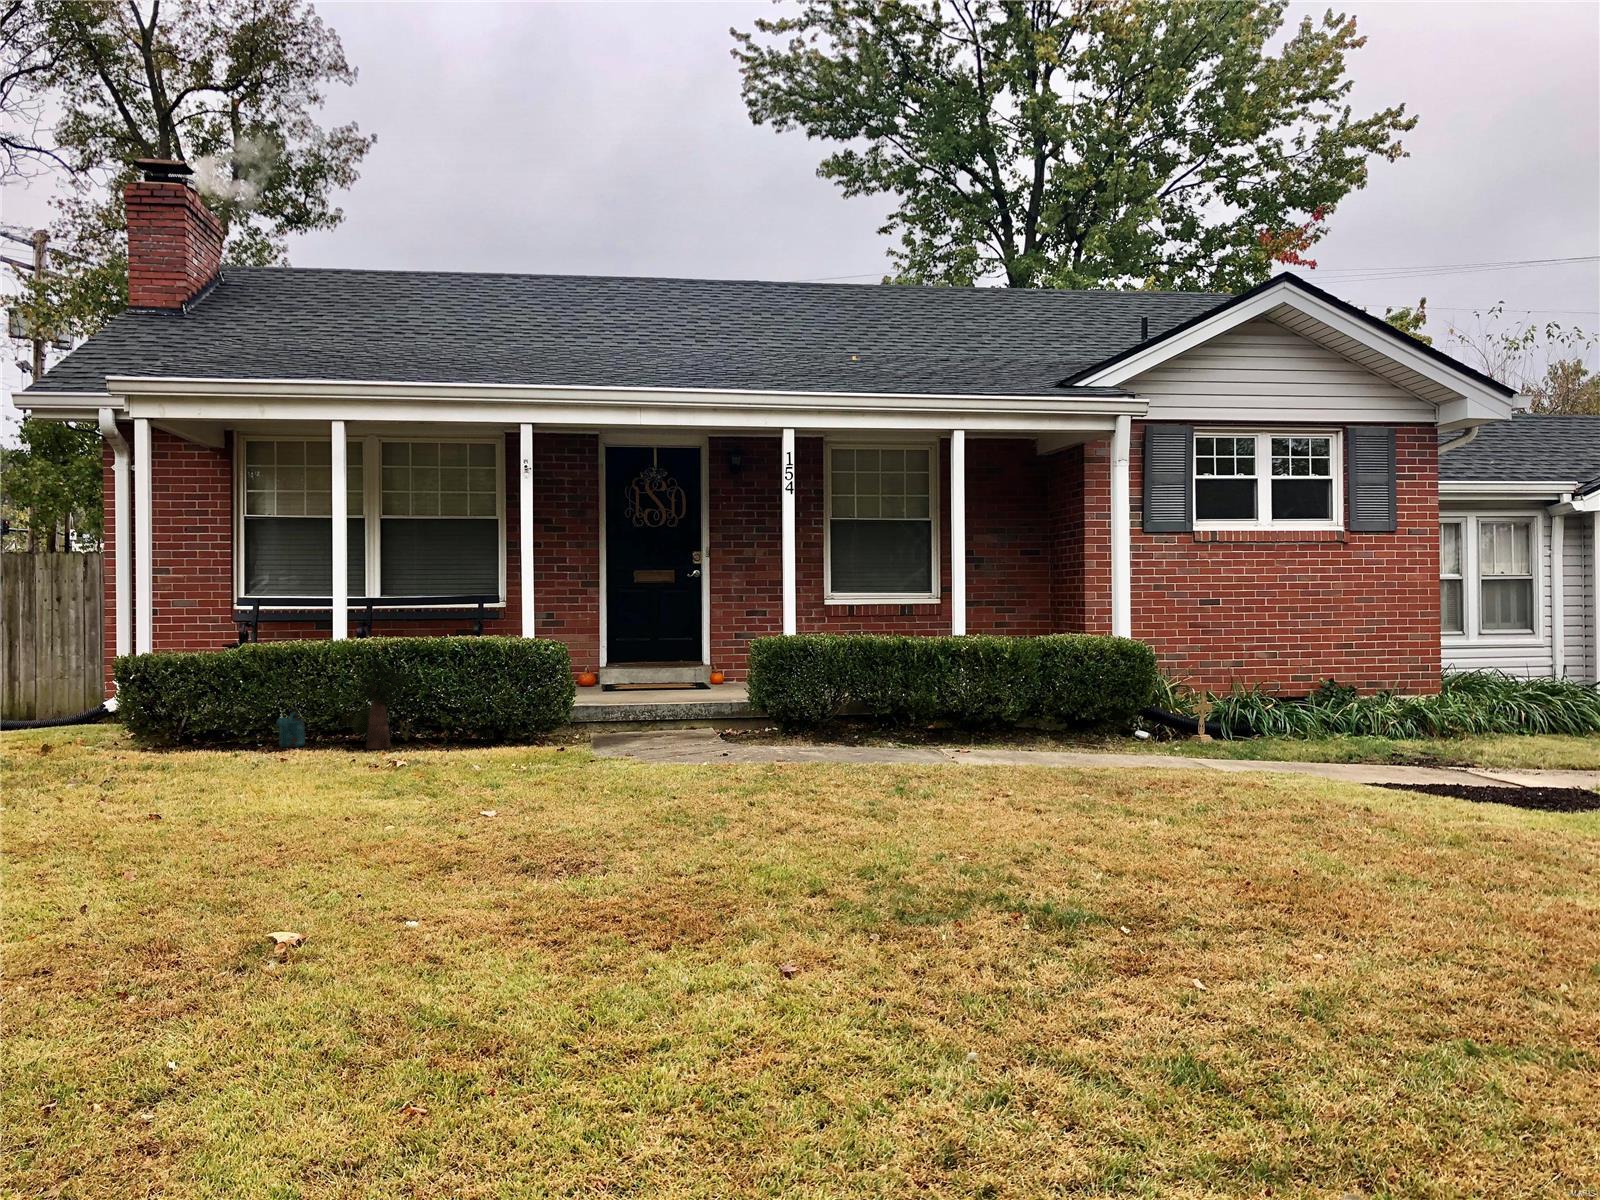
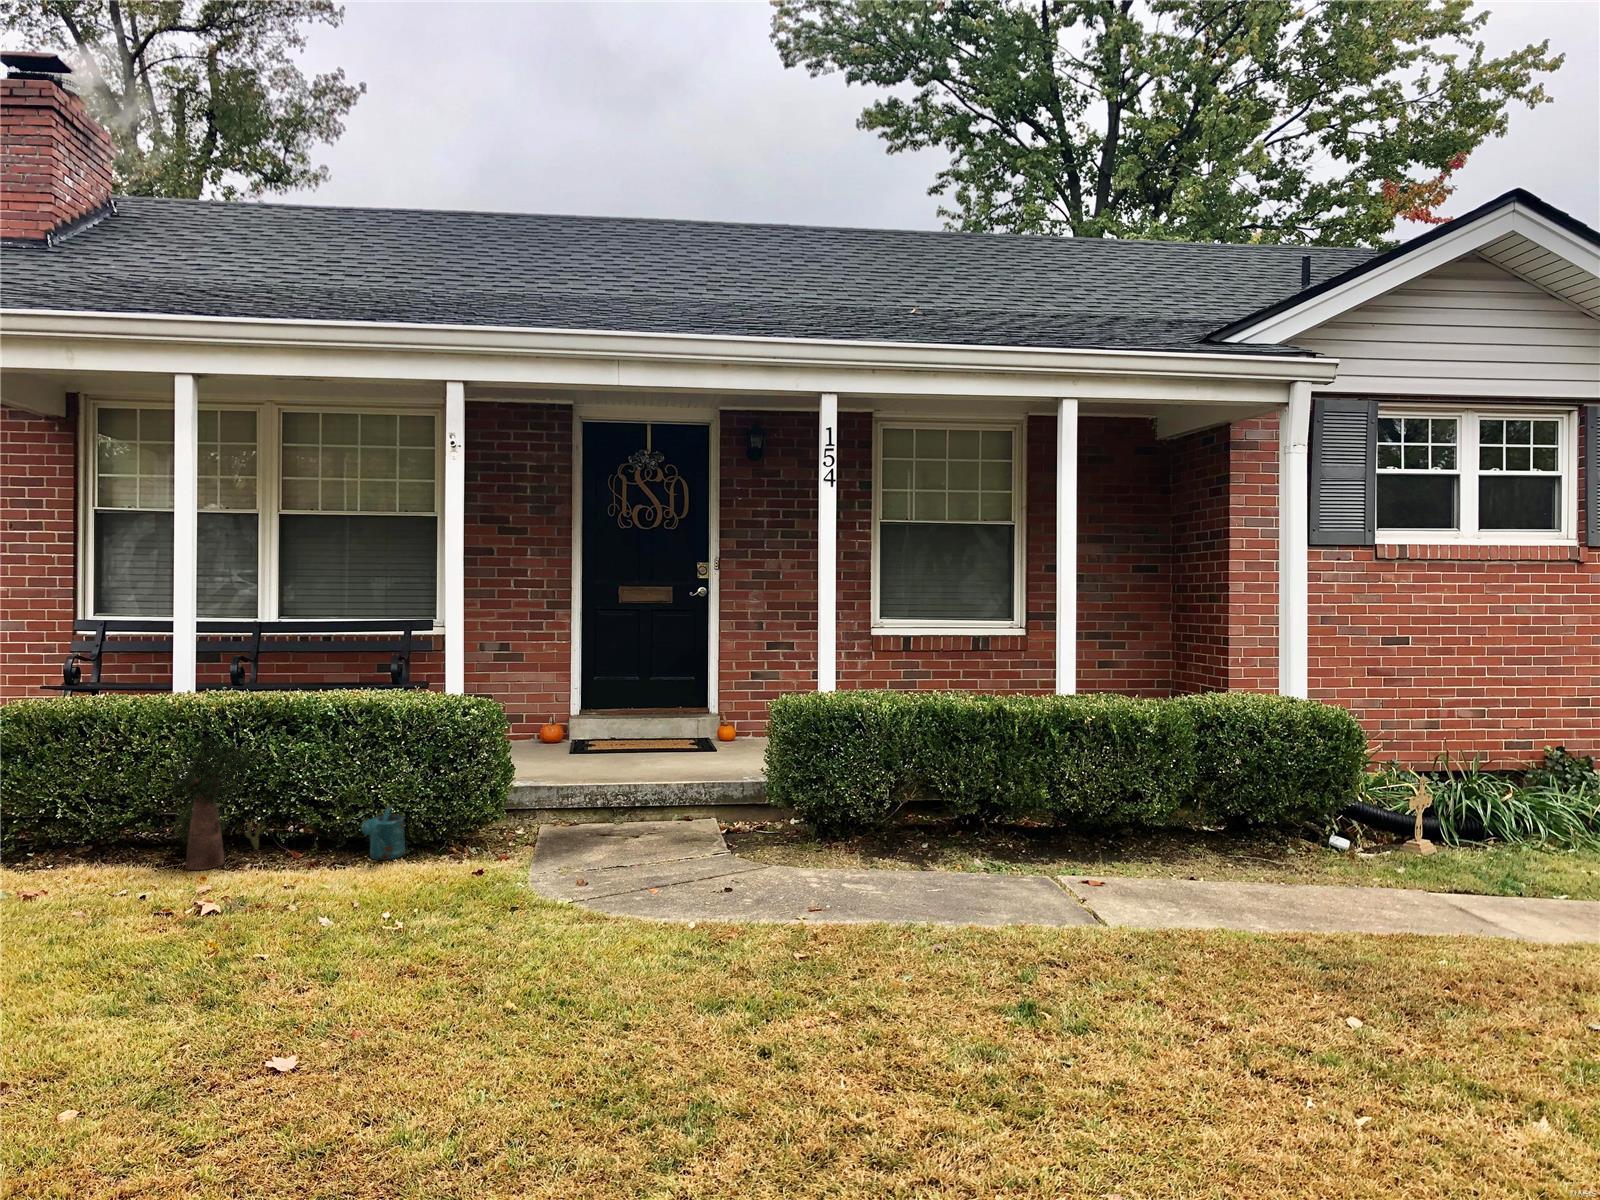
watering can: present [277,712,305,747] -> present [361,805,405,860]

